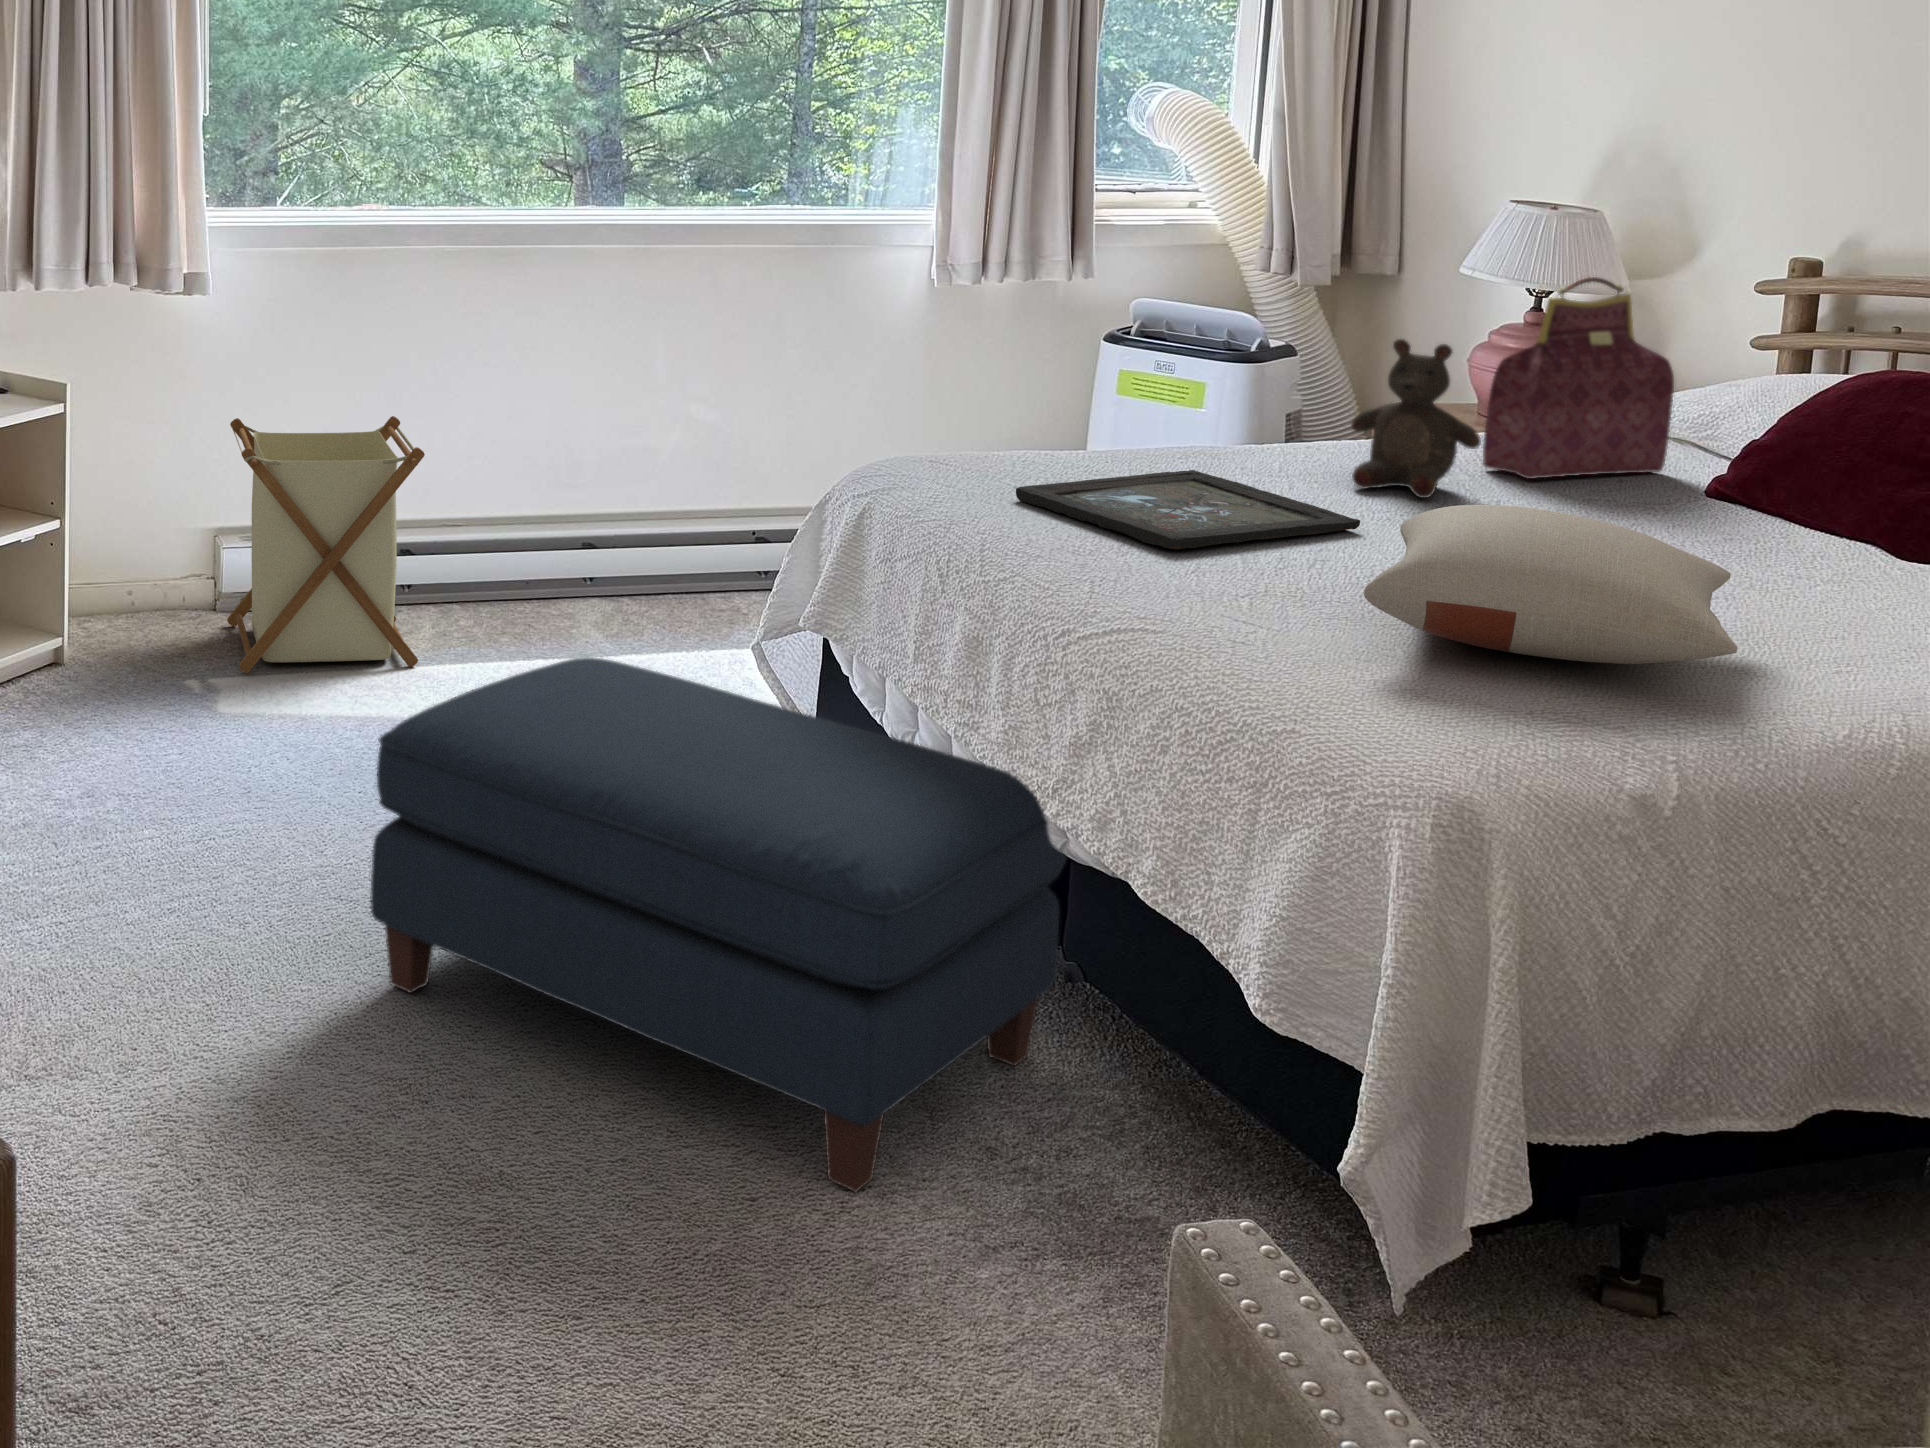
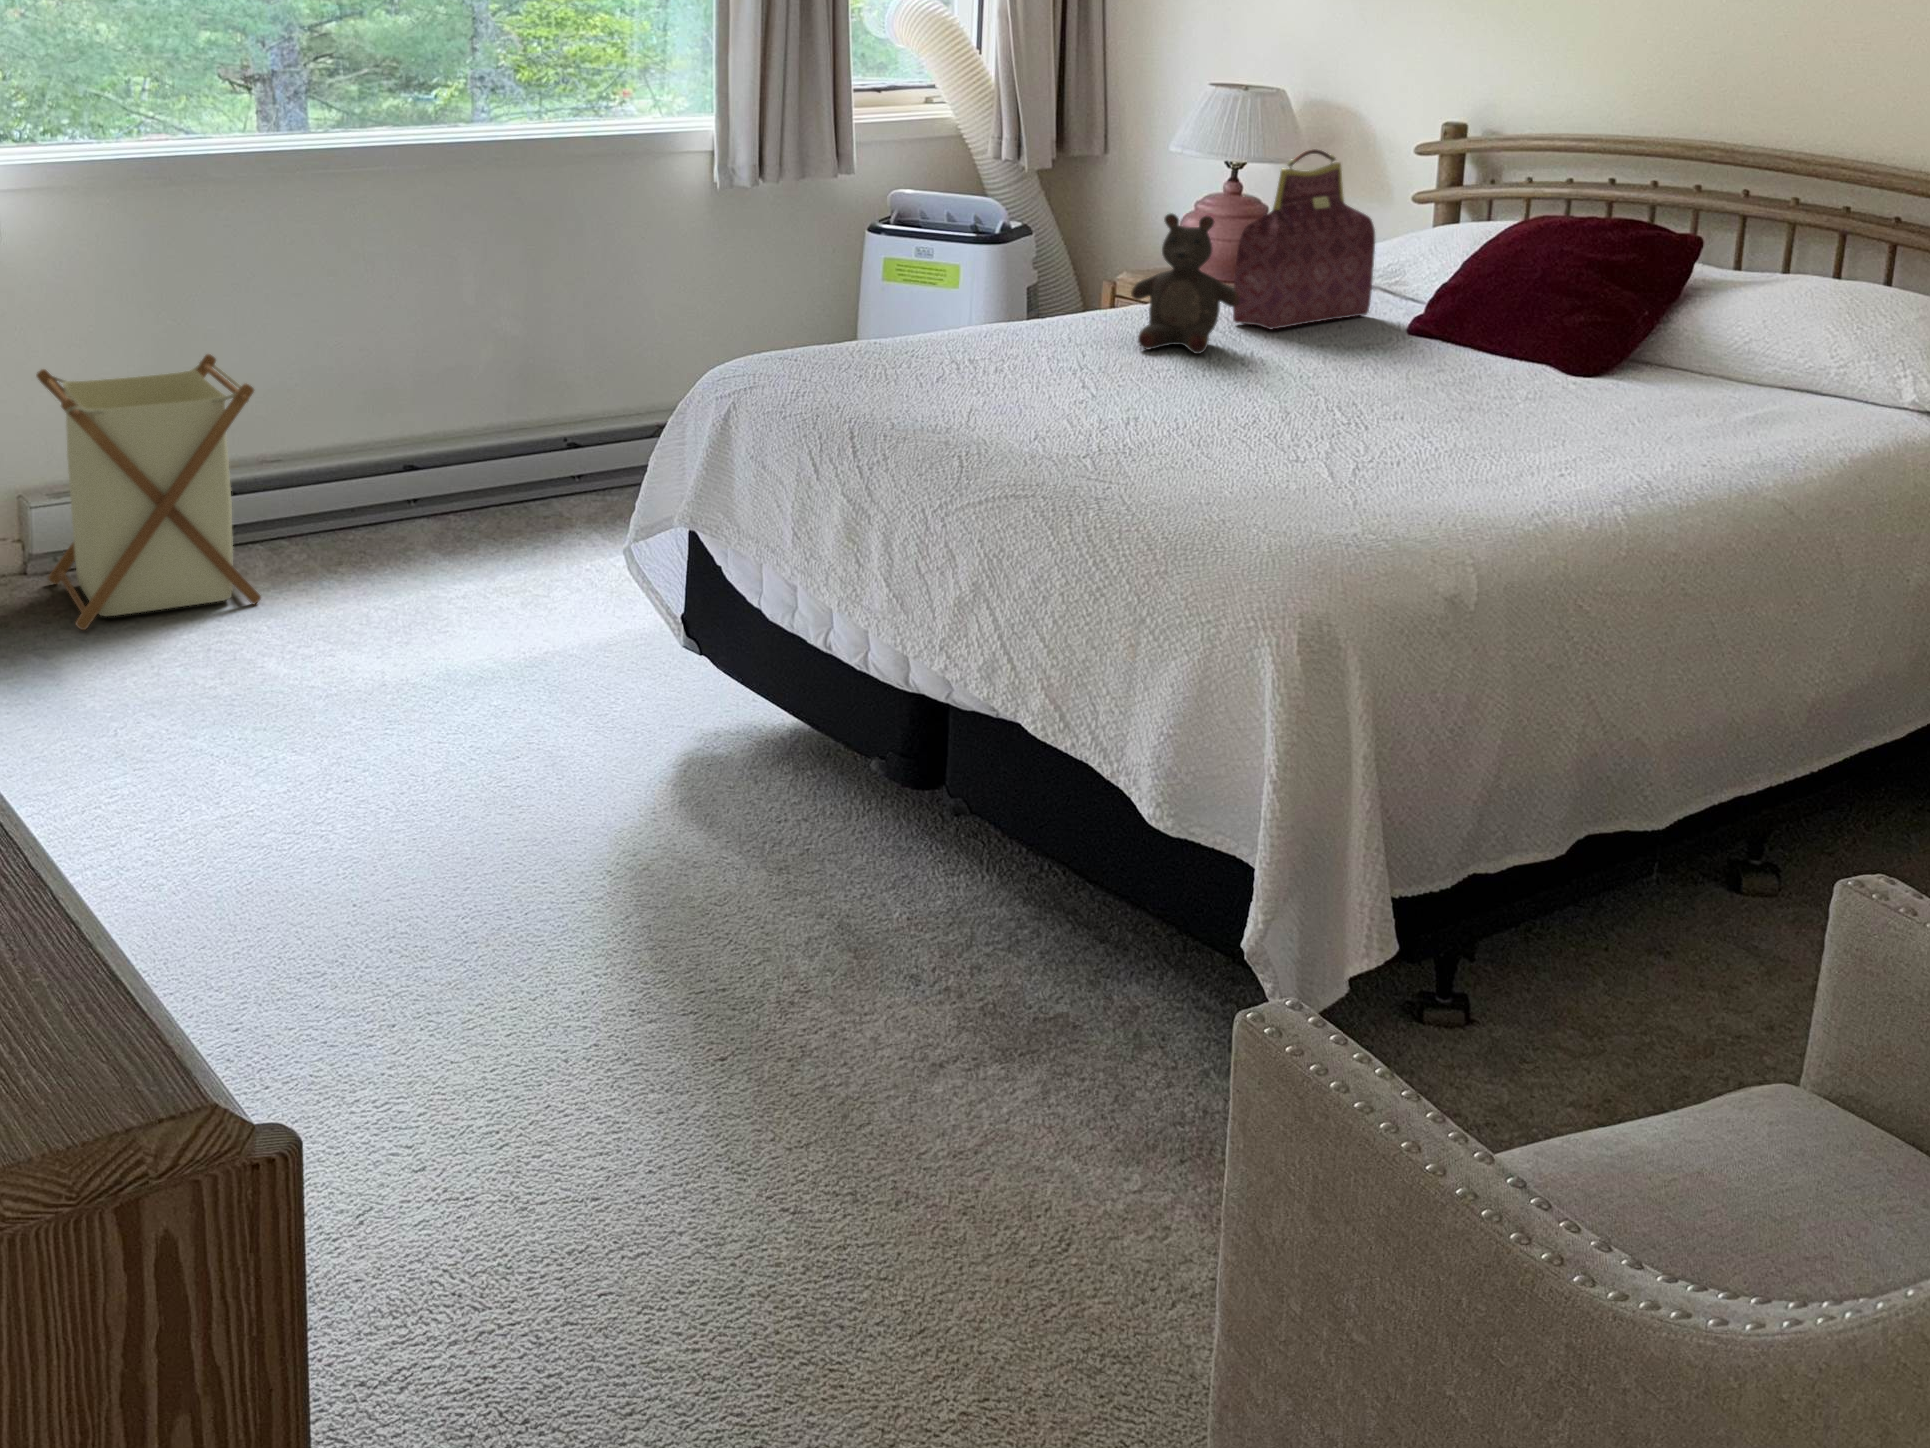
tray: present [1016,470,1360,549] -> none [866,345,1161,418]
pillow: present [1364,505,1737,664] -> none [1210,354,1508,483]
ottoman: present [370,657,1066,1191] -> none [298,575,956,1037]

